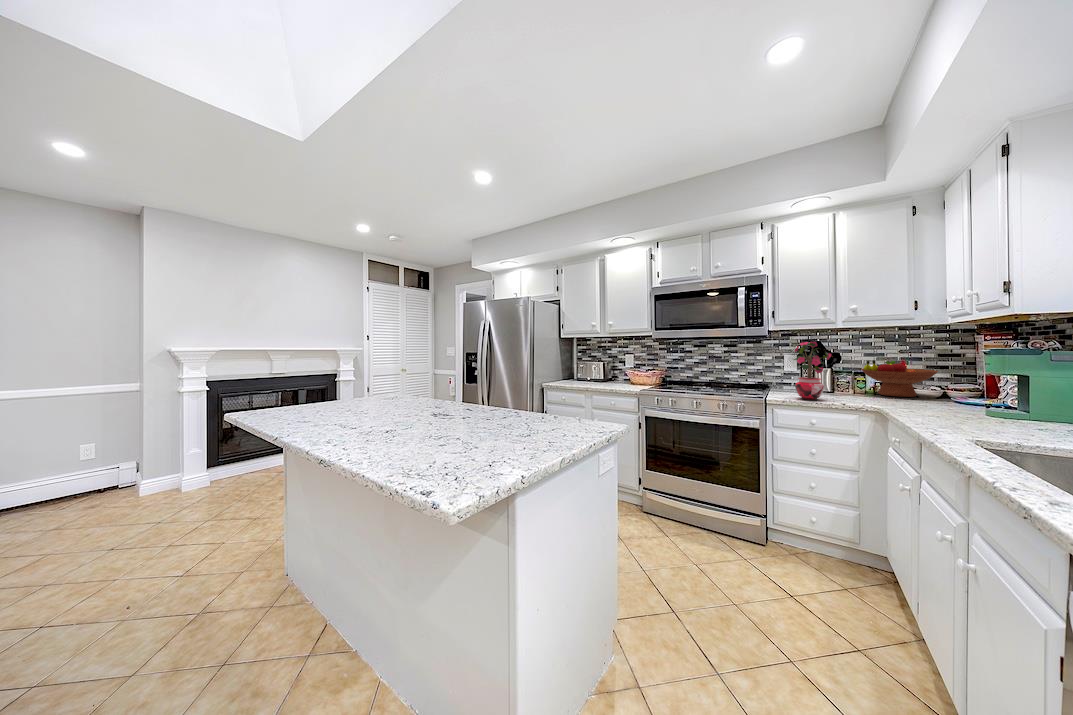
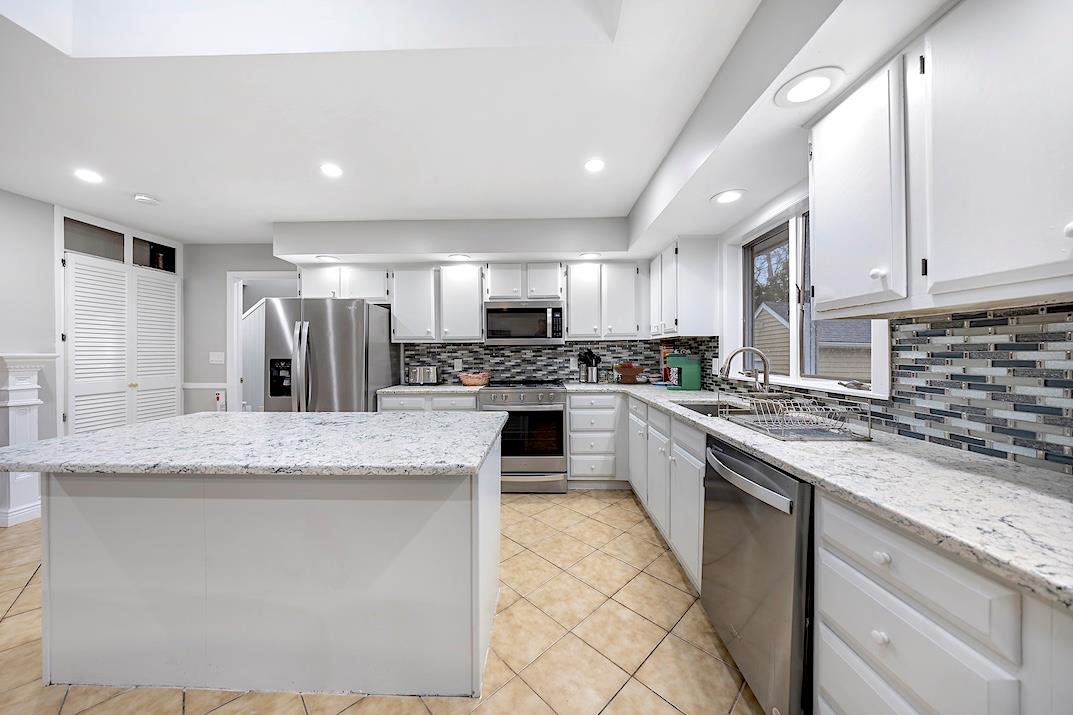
potted plant: present [794,342,831,400] -> none [579,348,602,388]

